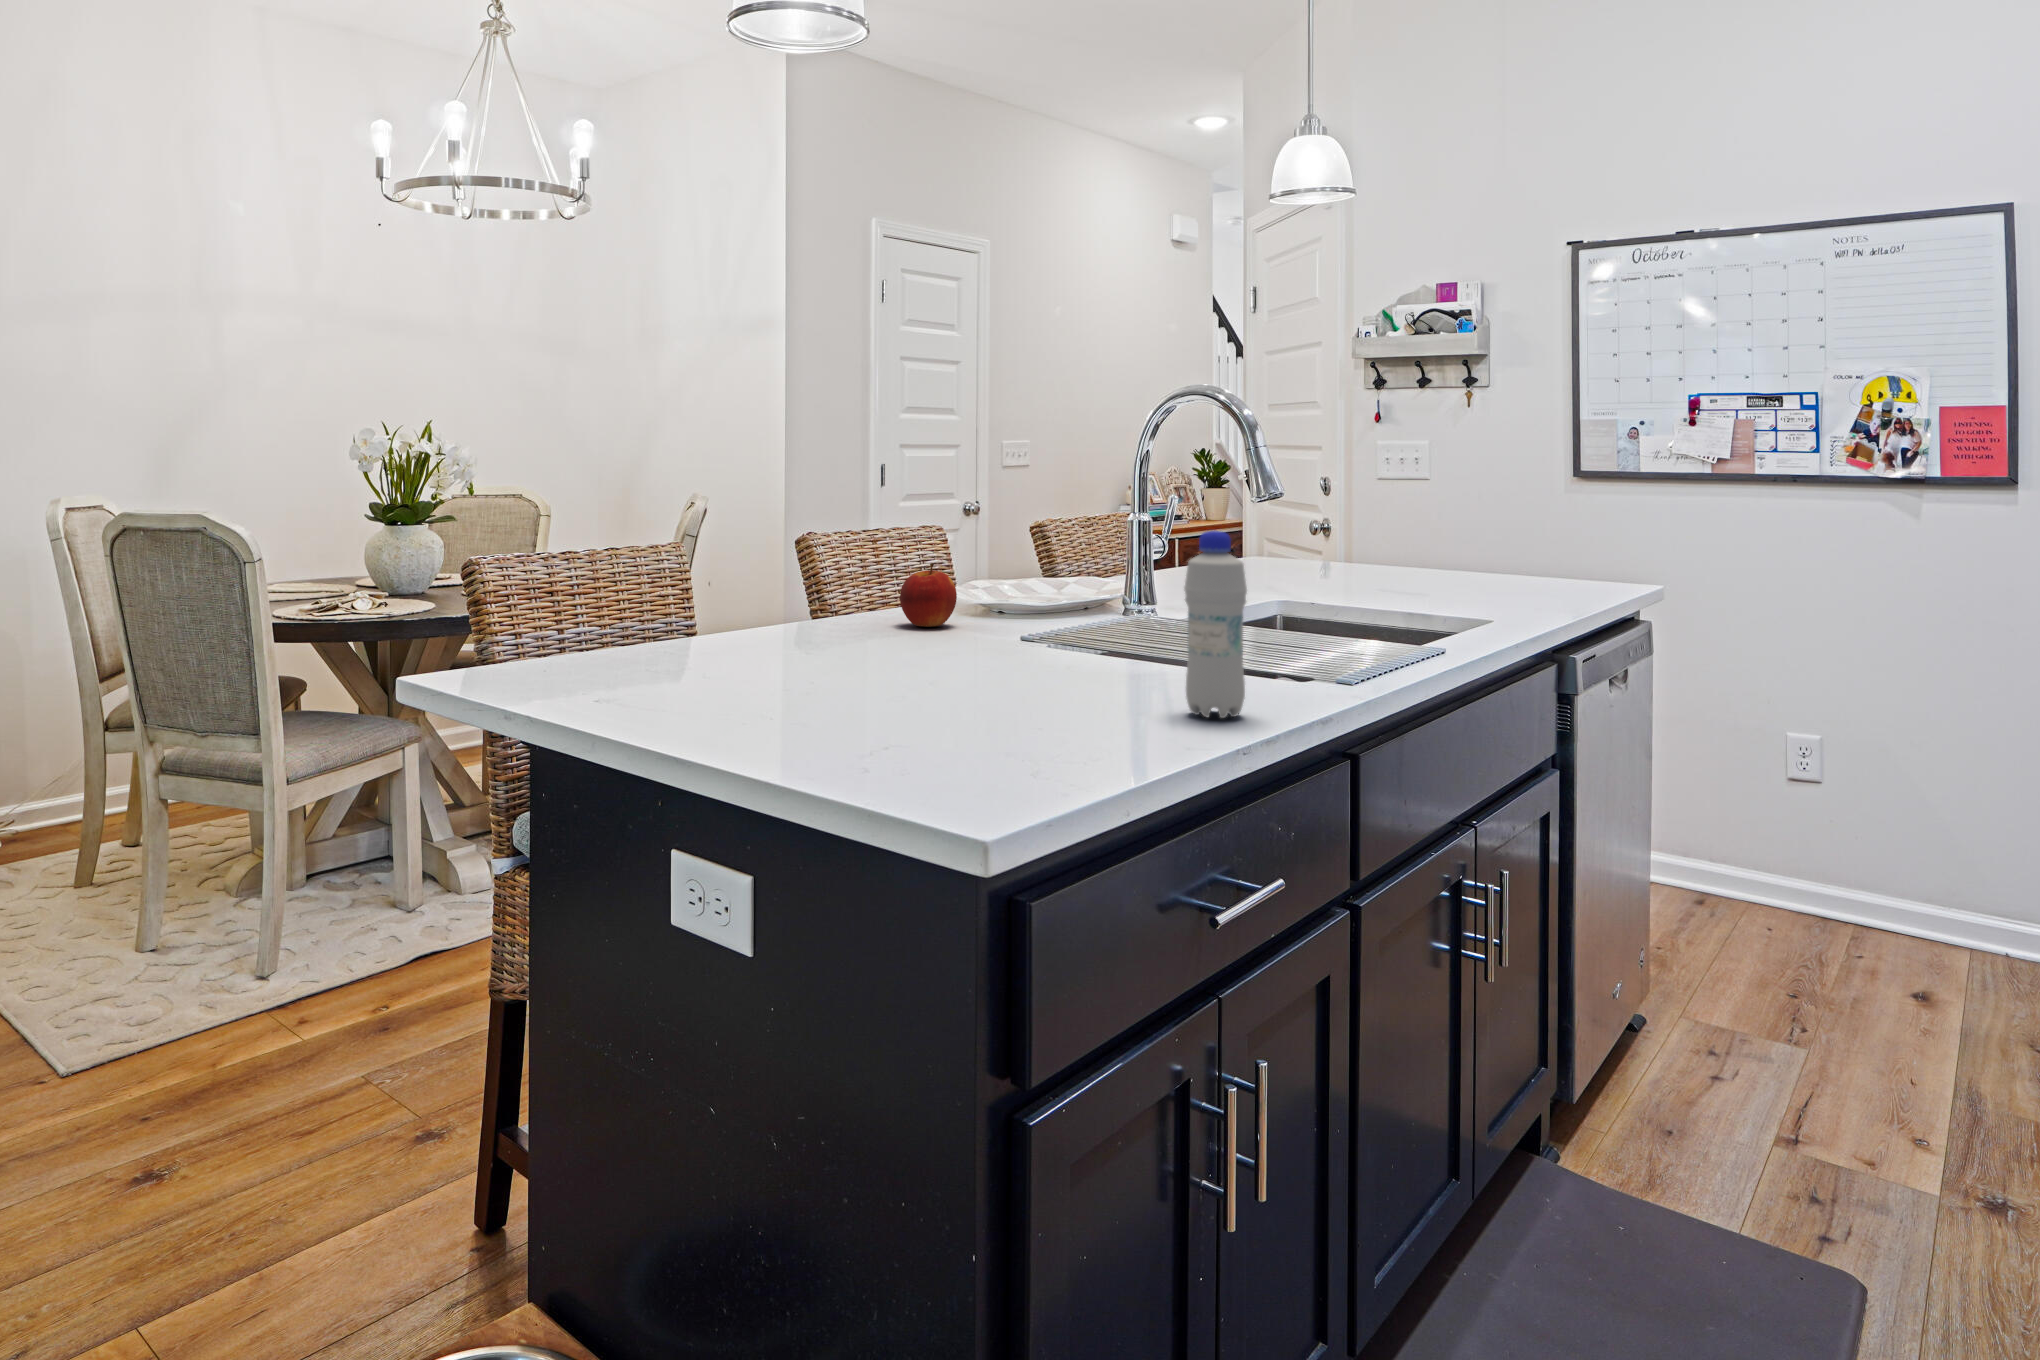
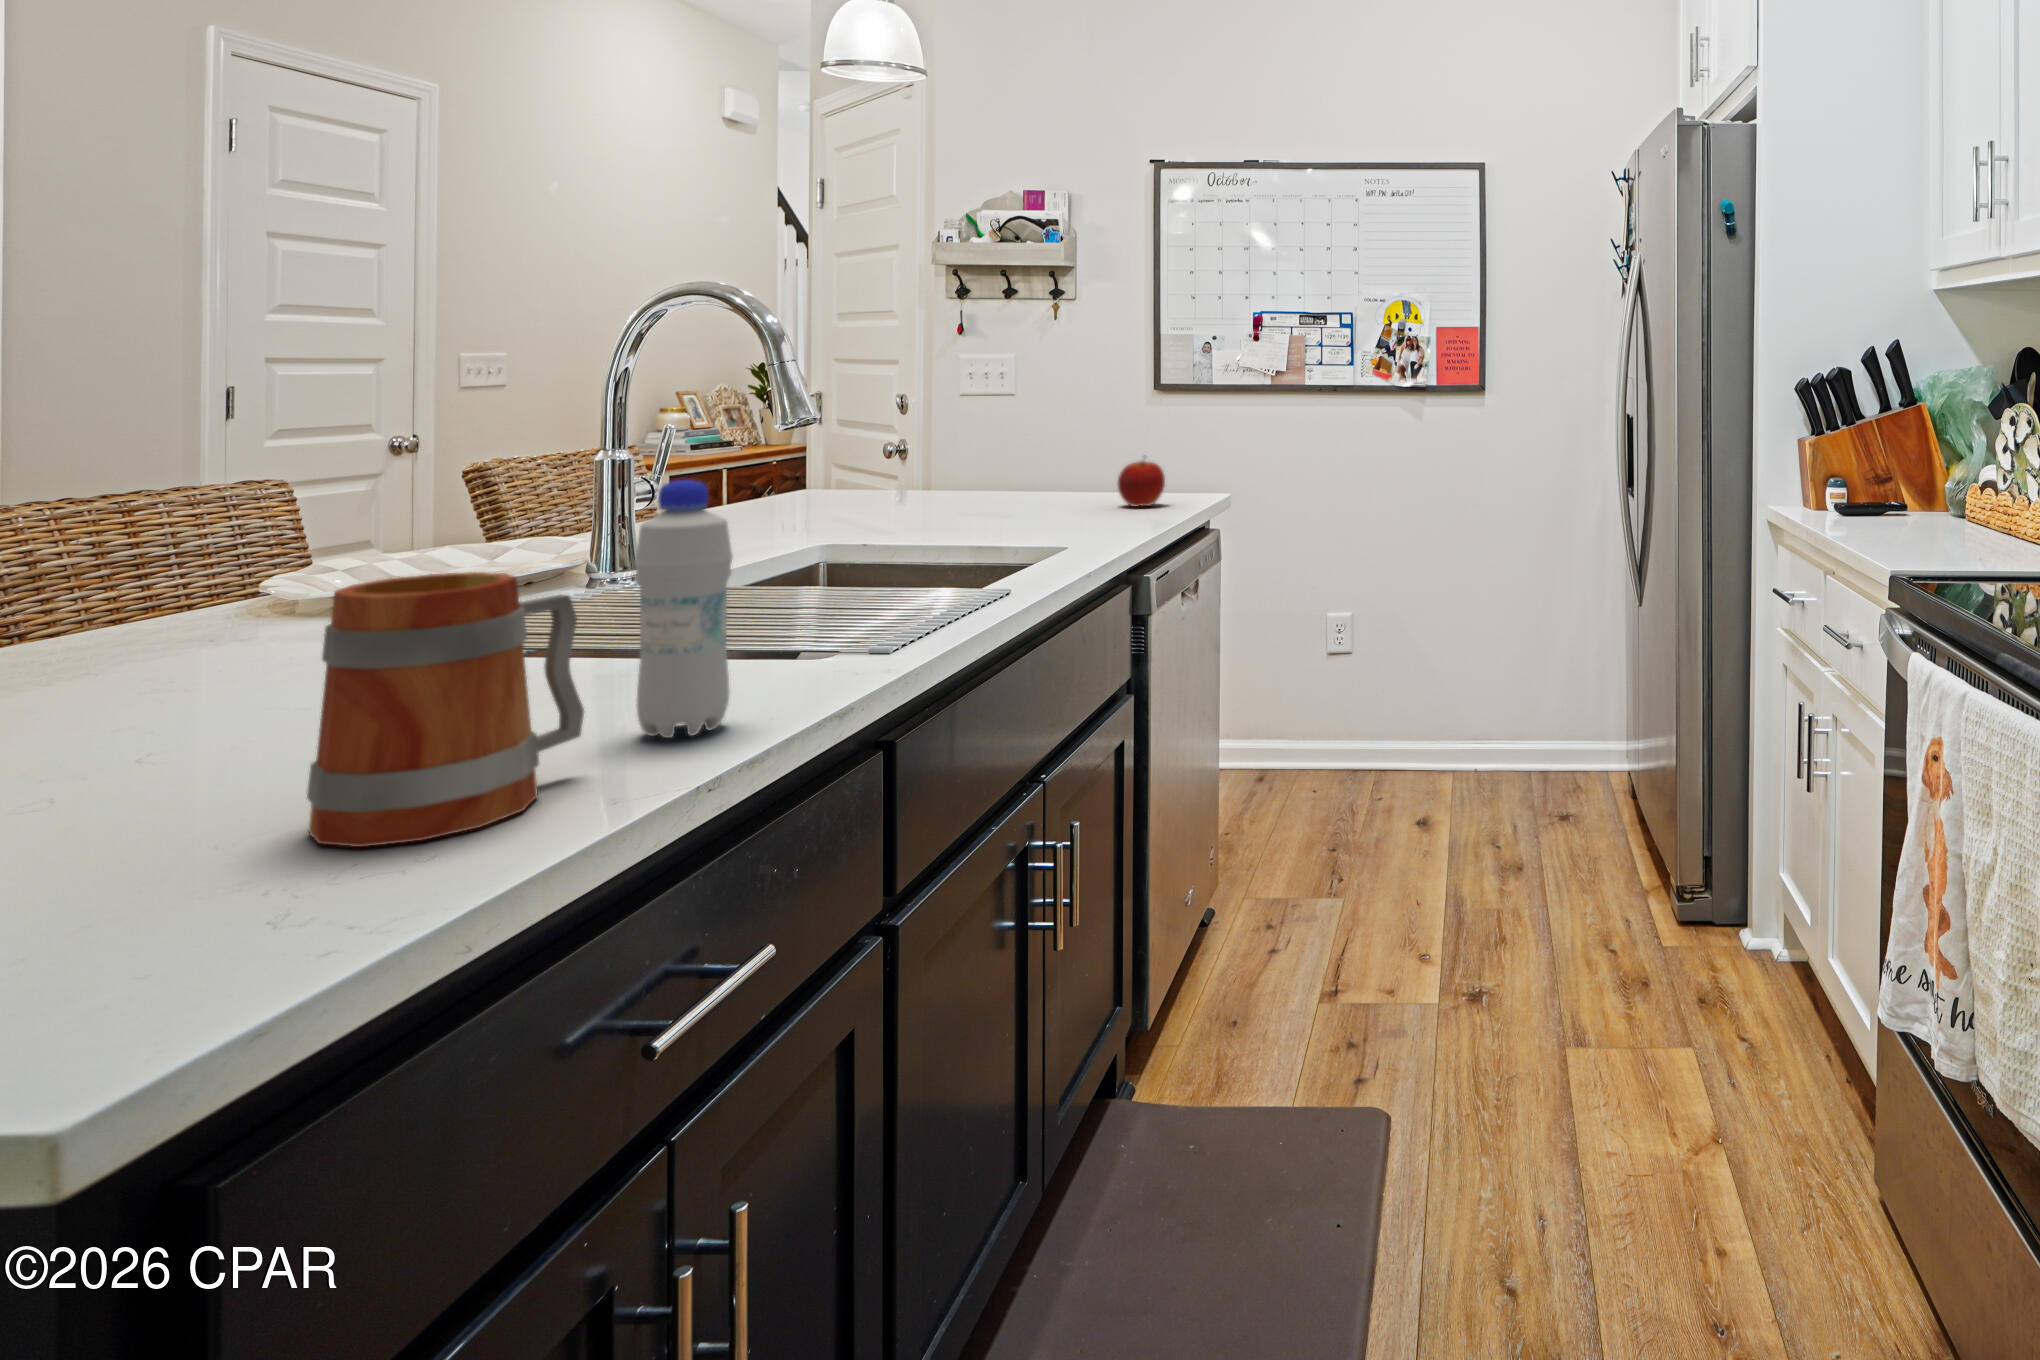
apple: present [900,563,957,627] -> present [1118,461,1165,507]
mug: none [1021,582,1161,750] -> present [307,572,584,847]

